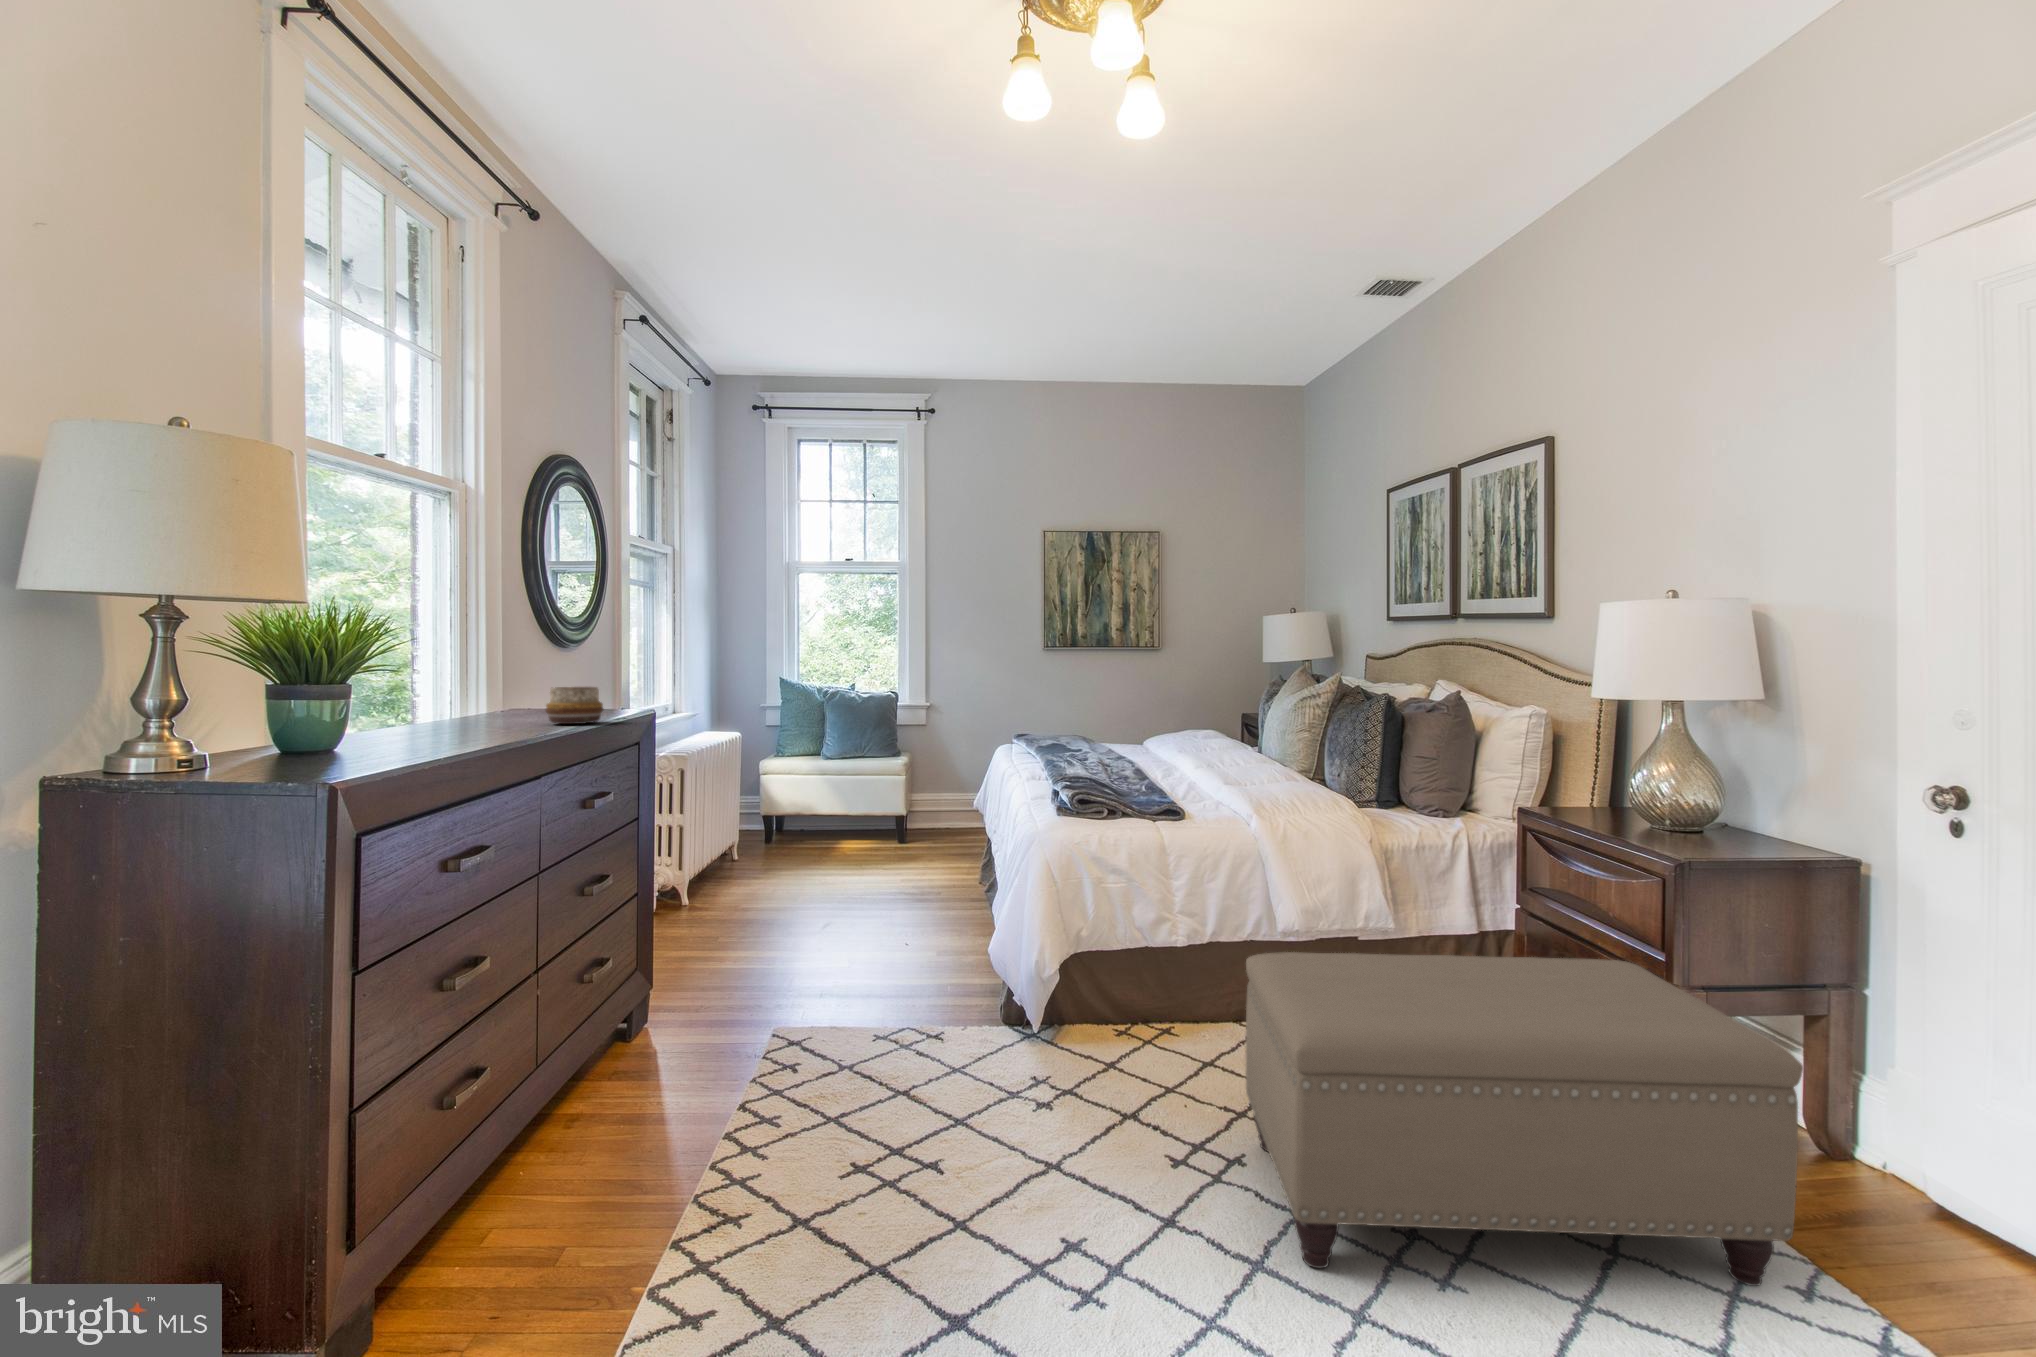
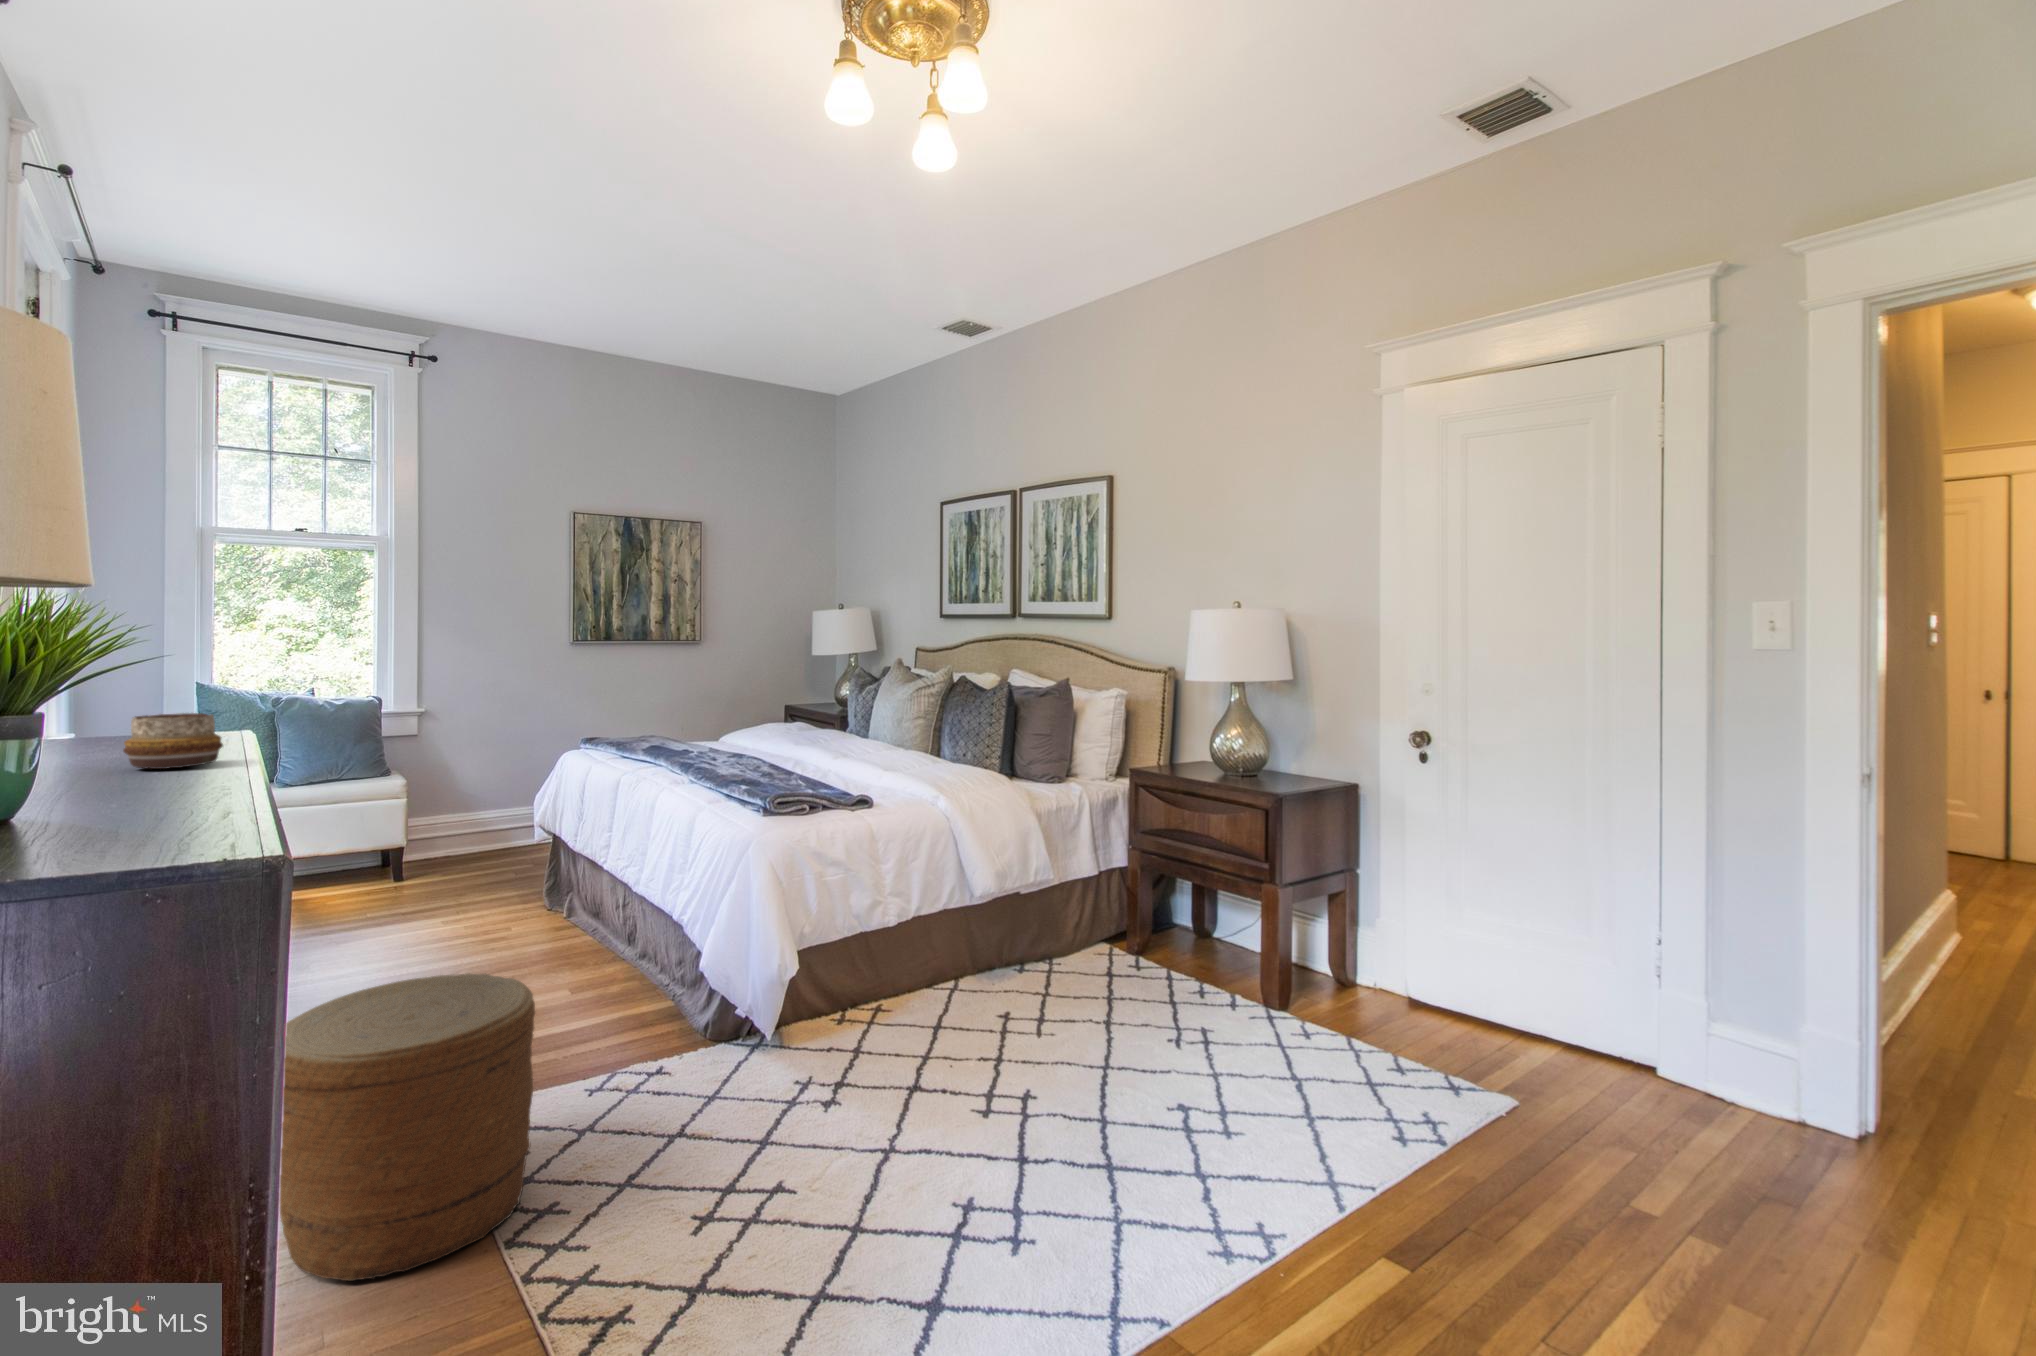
woven basket: none [597,904,787,1129] -> present [280,973,535,1281]
ottoman: present [1246,952,1803,1286] -> none [1014,874,1377,1147]

